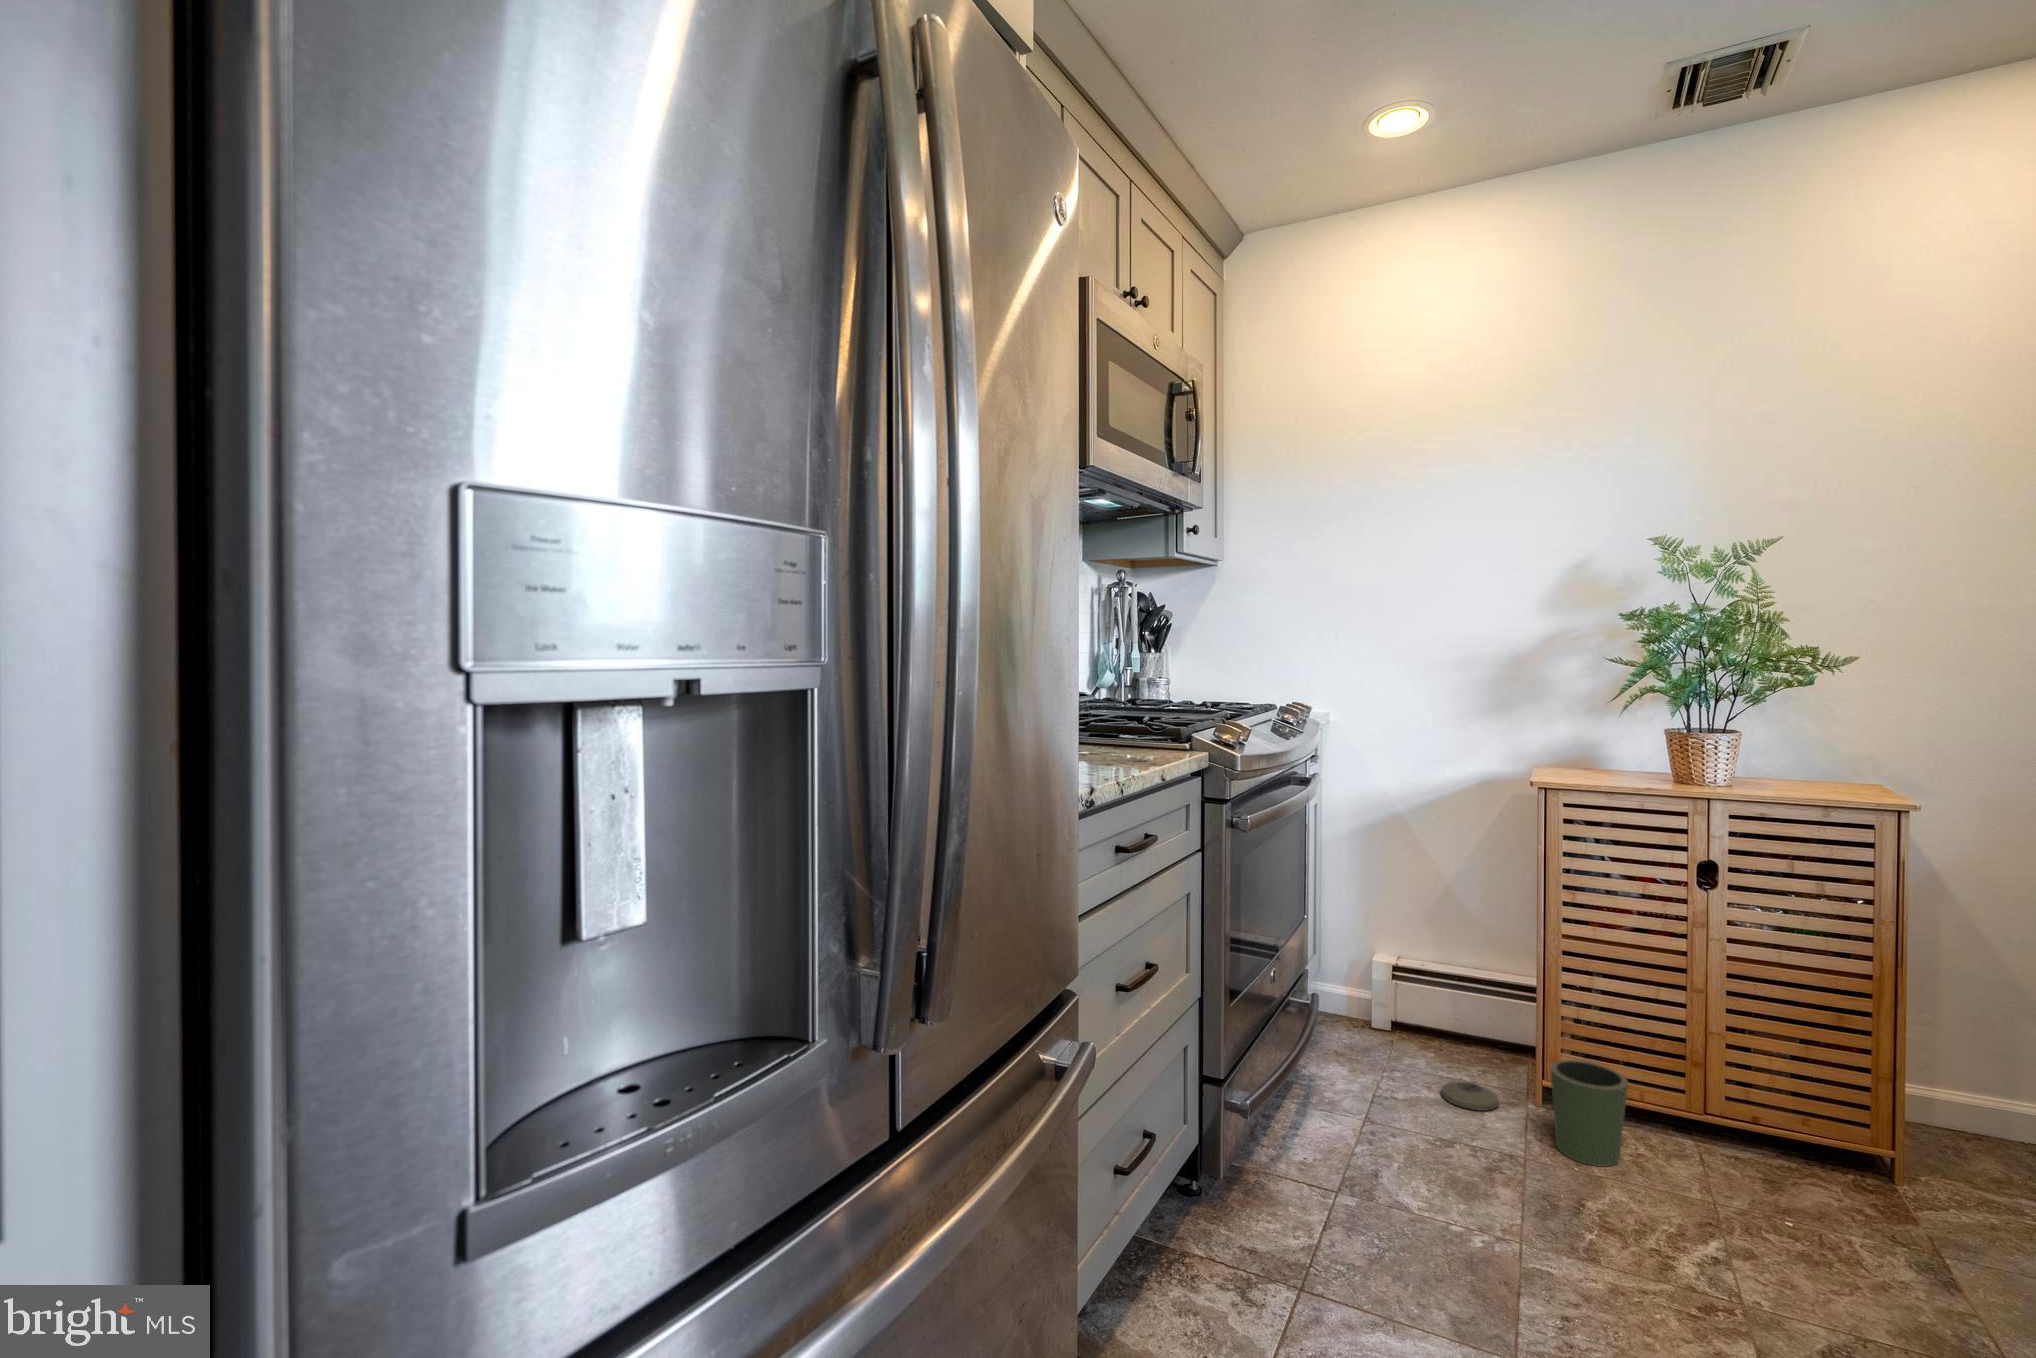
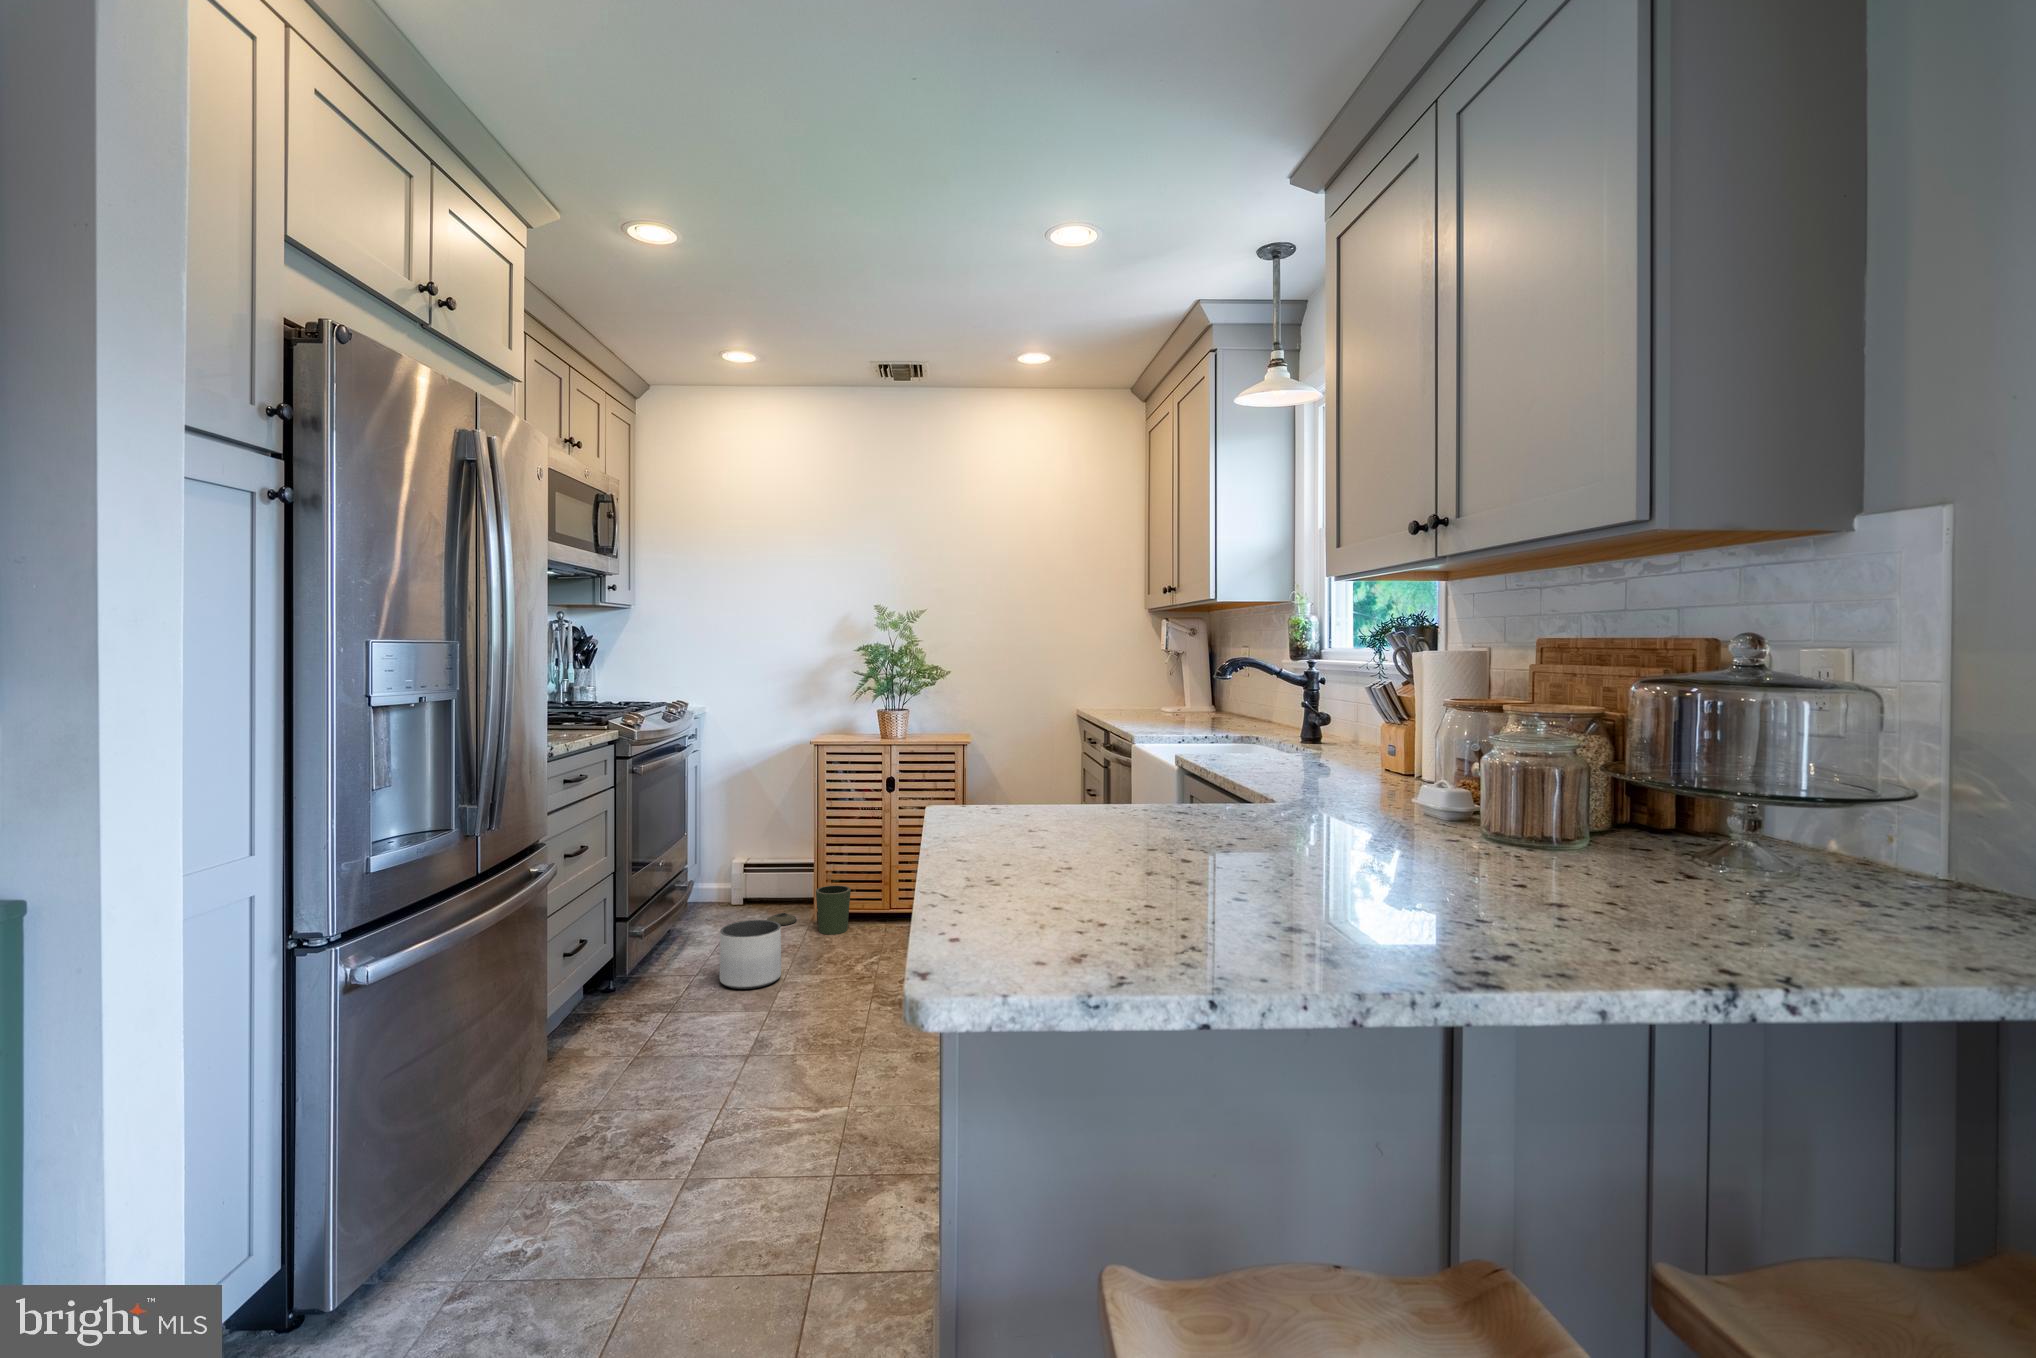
planter: none [1389,1135,1521,1304] -> present [720,920,781,989]

